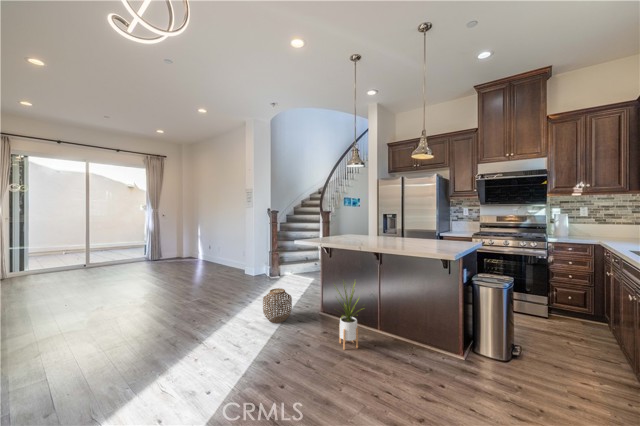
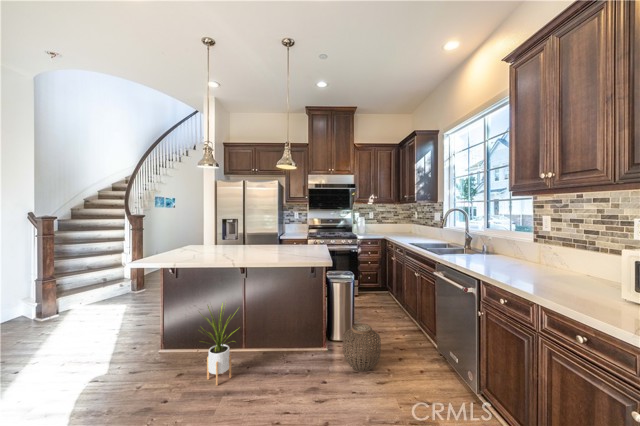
woven basket: present [263,288,292,323] -> present [343,323,381,371]

